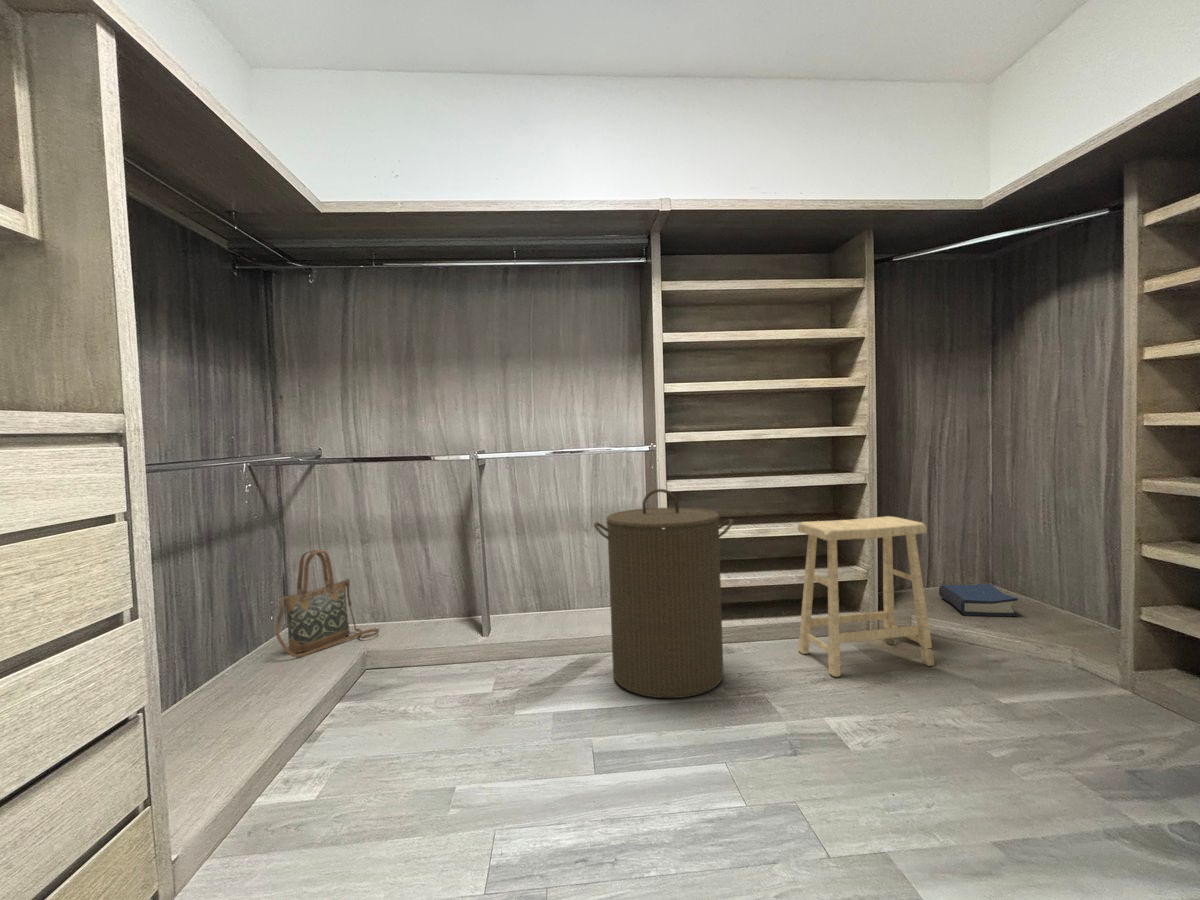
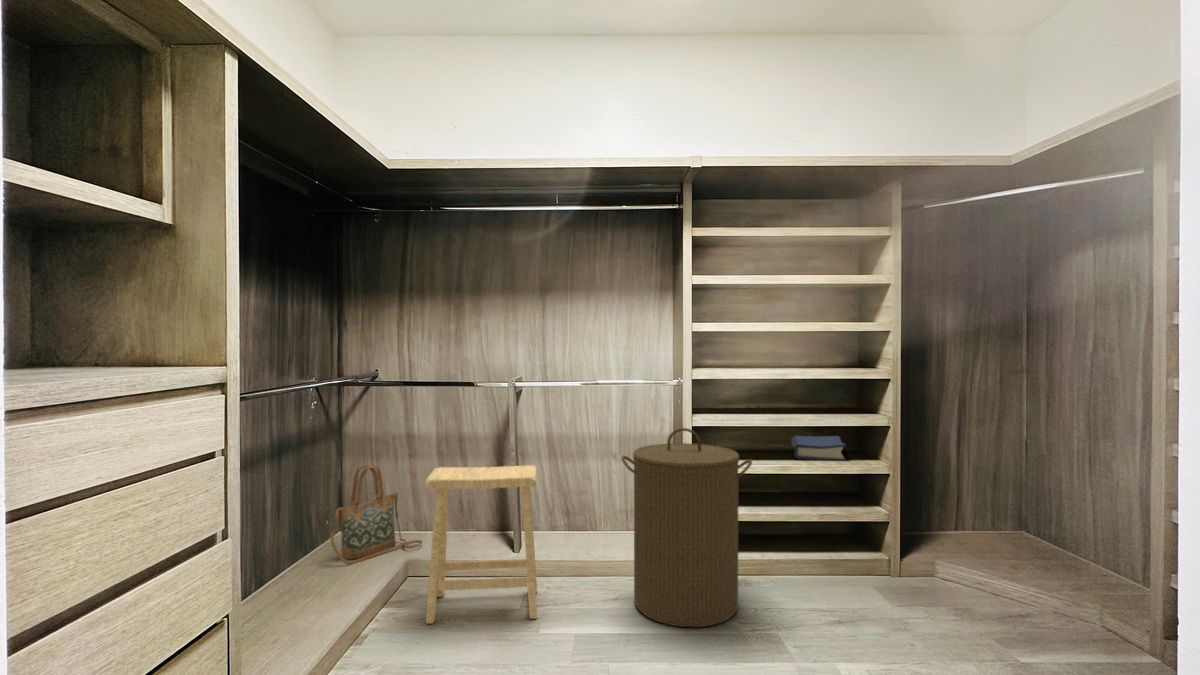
footstool: present [798,516,935,677] -> present [426,465,537,624]
hardback book: present [939,584,1018,616] -> present [791,436,846,461]

